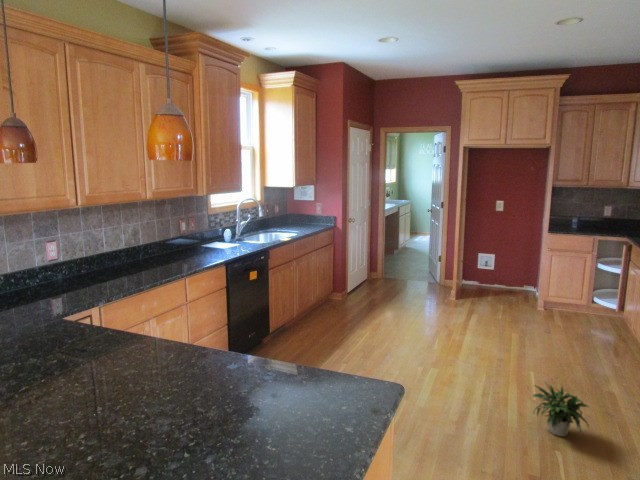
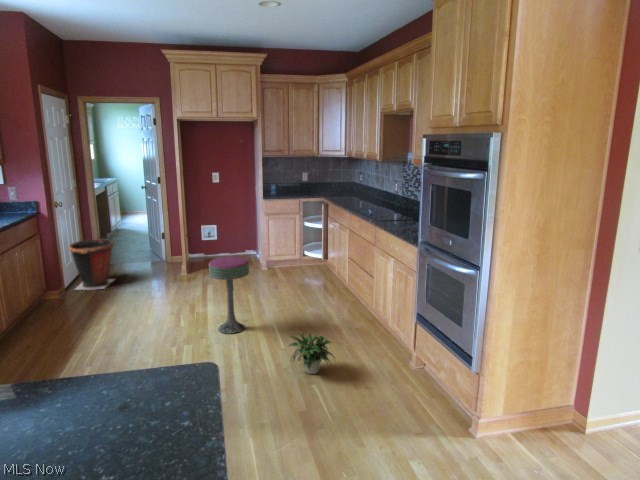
trash can: none [354,252,393,299] -> present [68,239,114,290]
bar stool: none [465,288,508,369] -> present [209,257,249,334]

